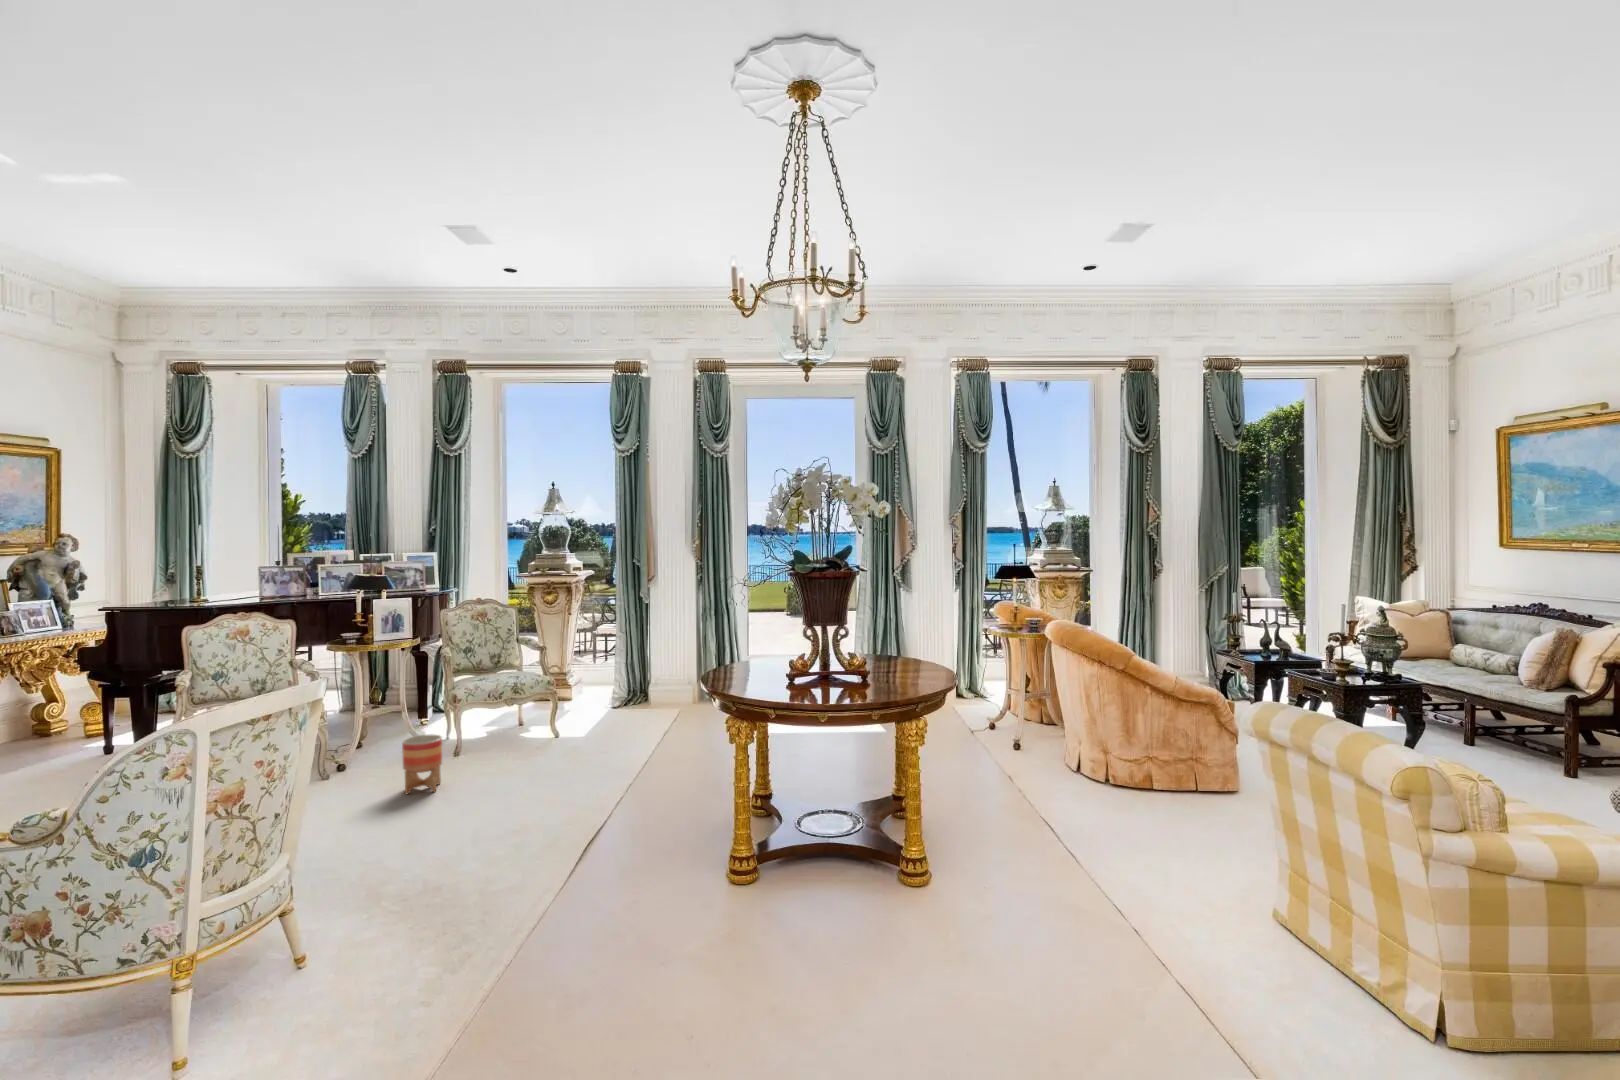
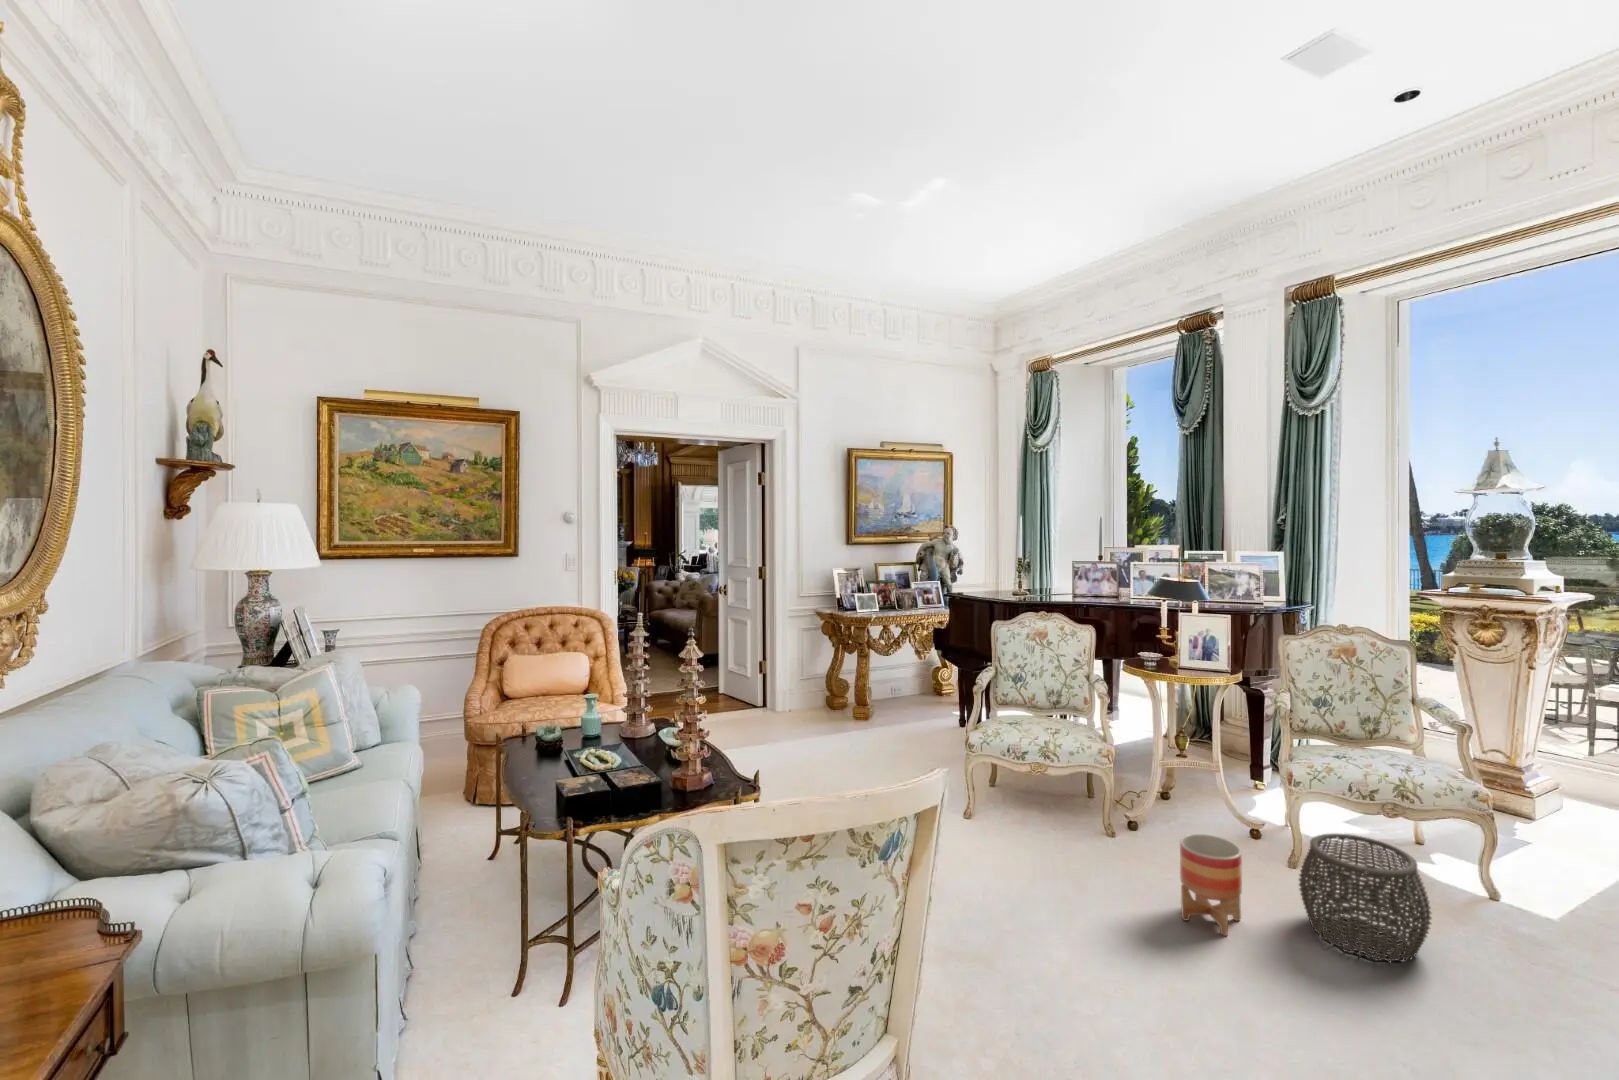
woven basket: none [472,712,538,776] -> present [1299,833,1431,962]

